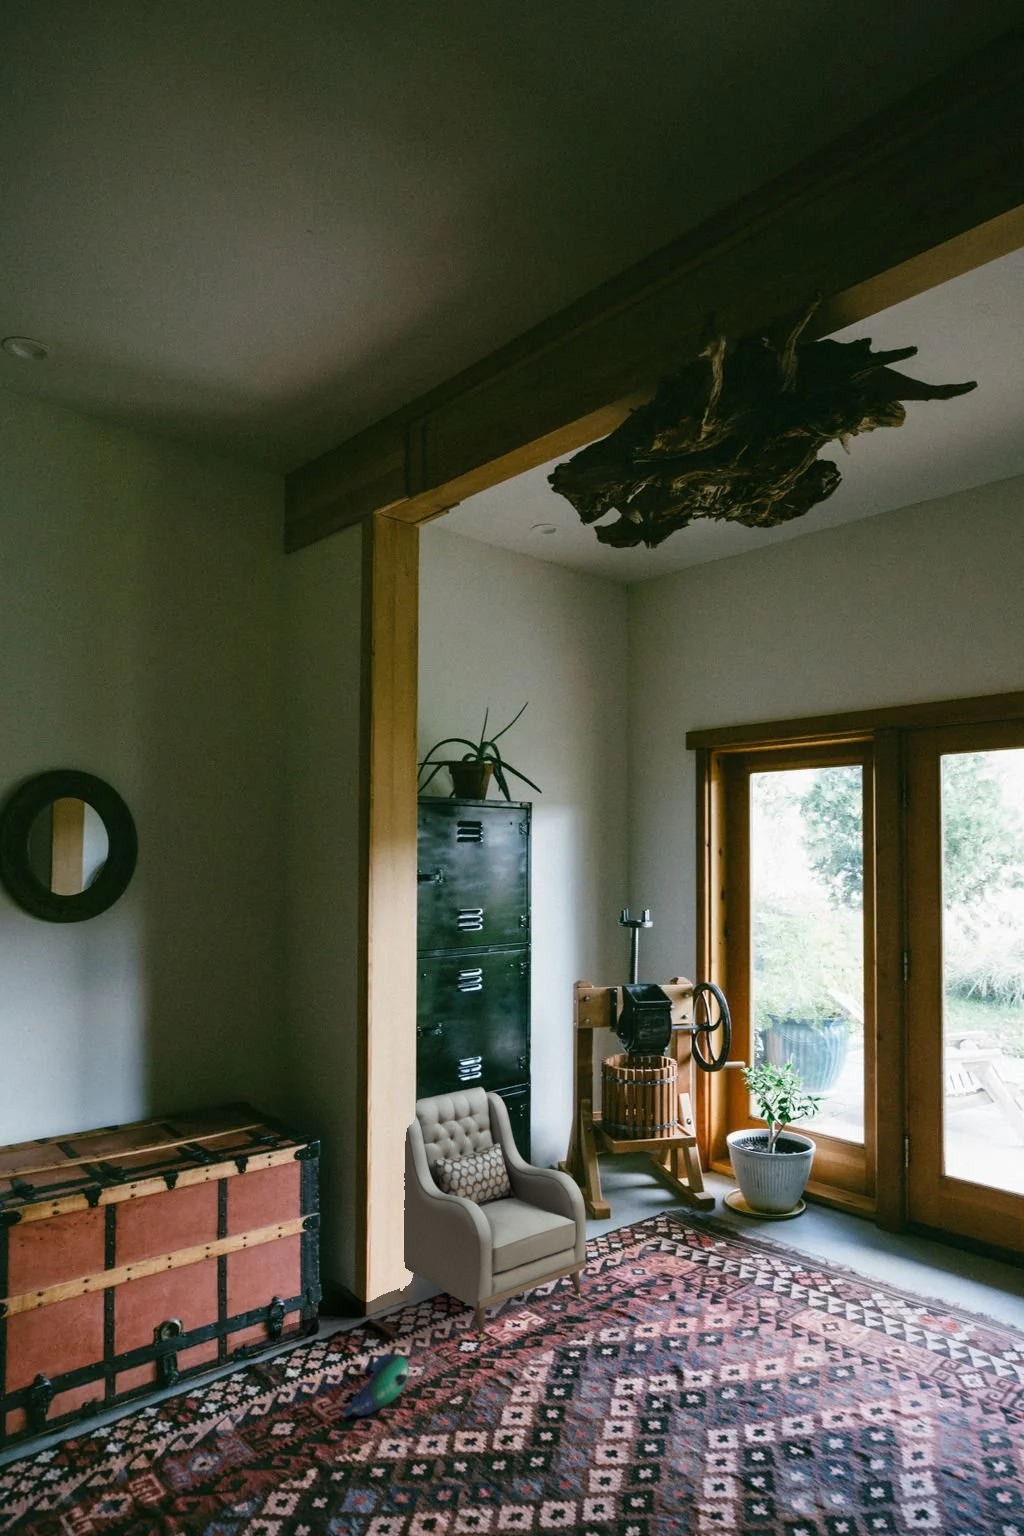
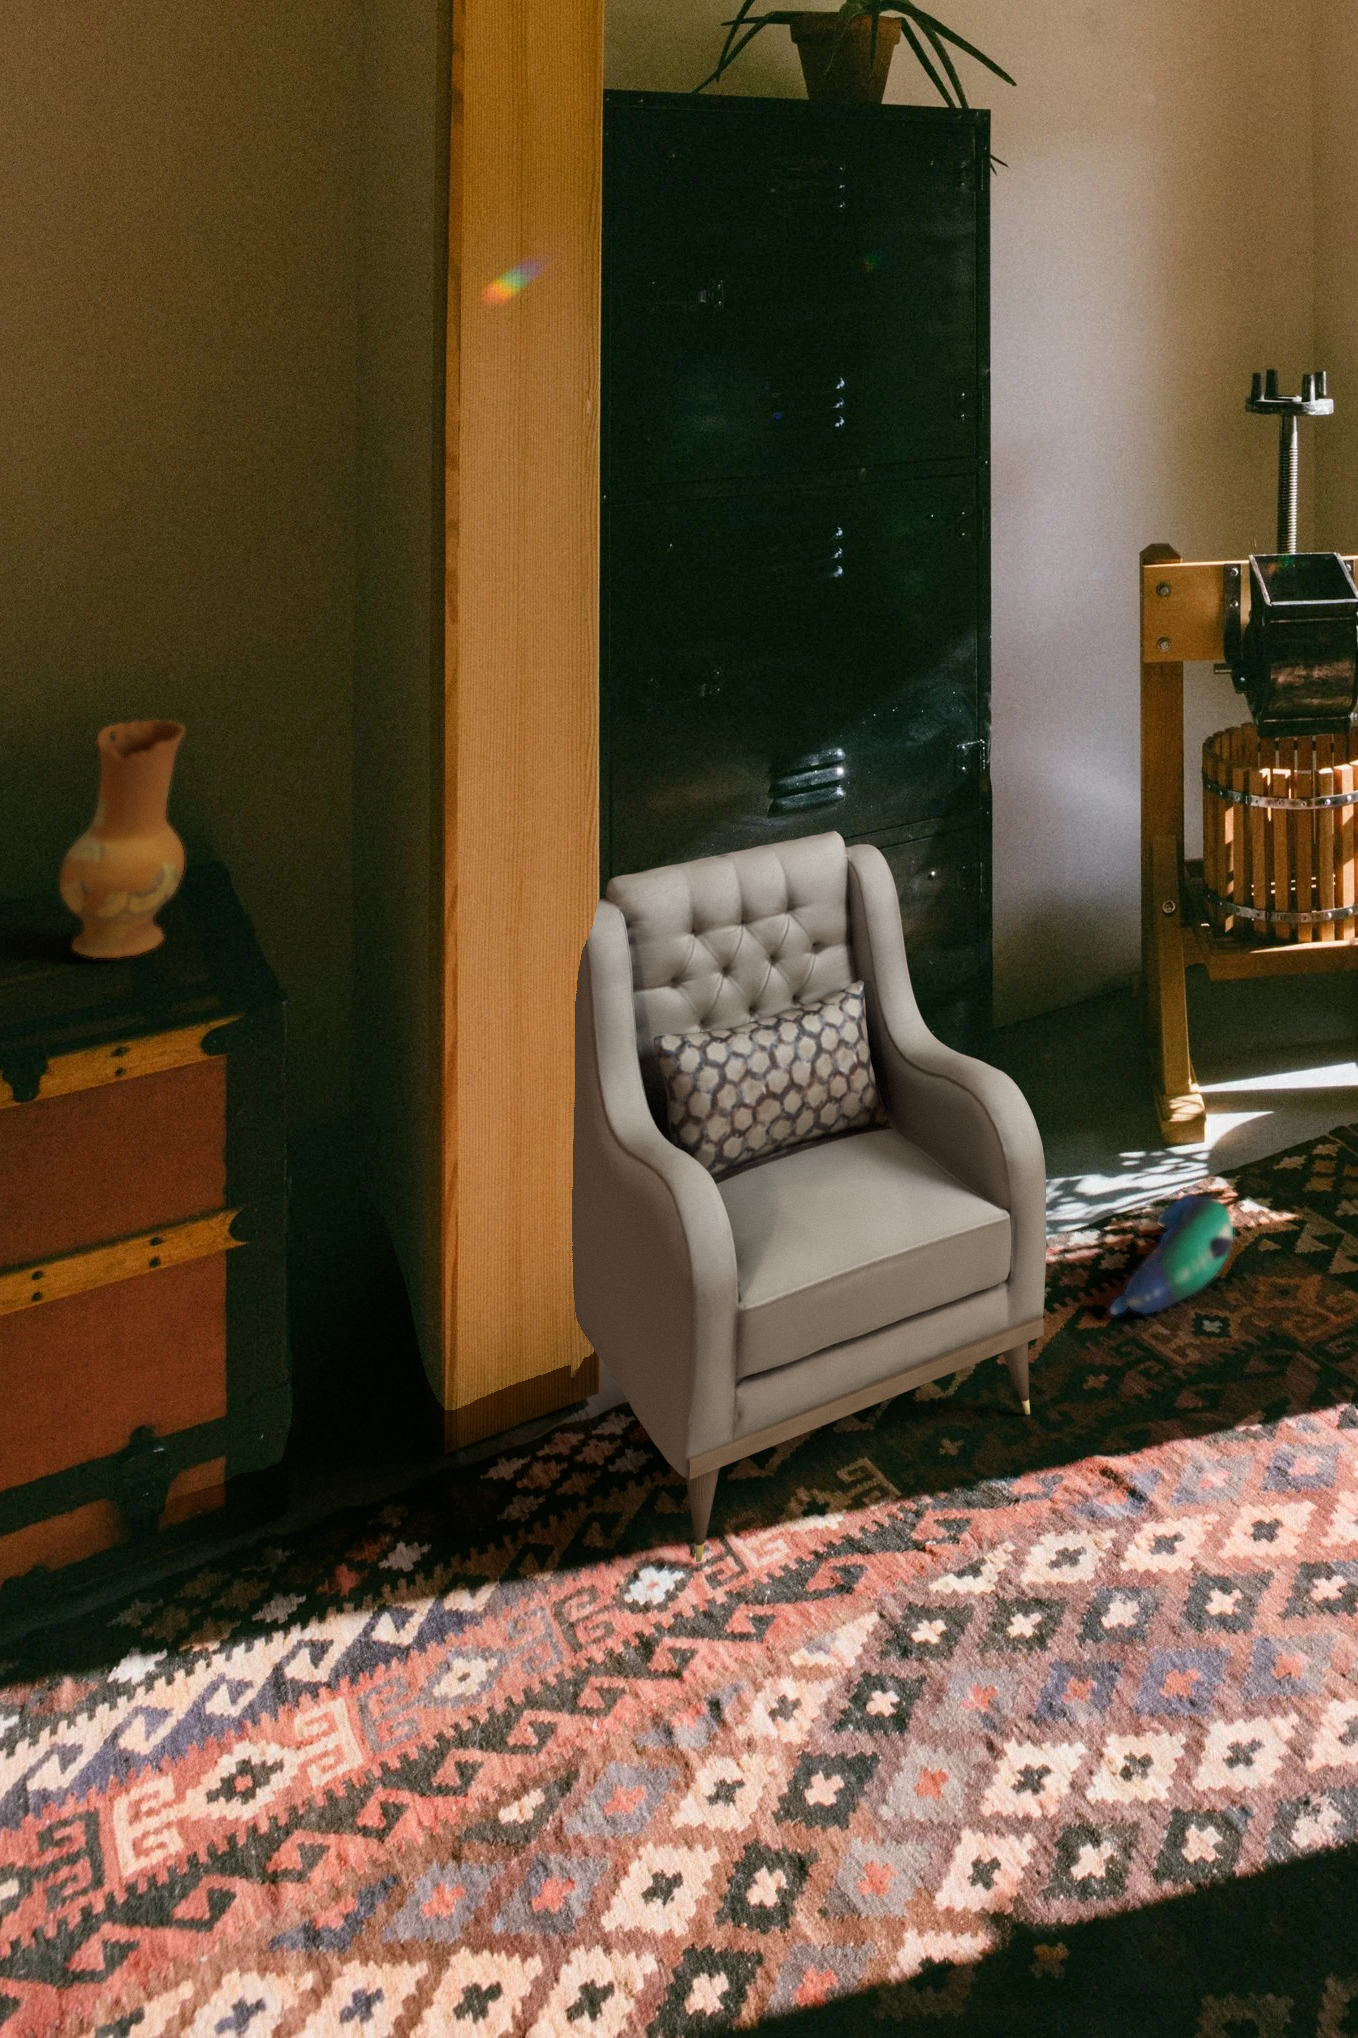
ceramic jug: none [214,1041,257,1130] -> present [60,720,185,958]
plush toy: present [343,1353,409,1417] -> present [1110,1193,1233,1315]

